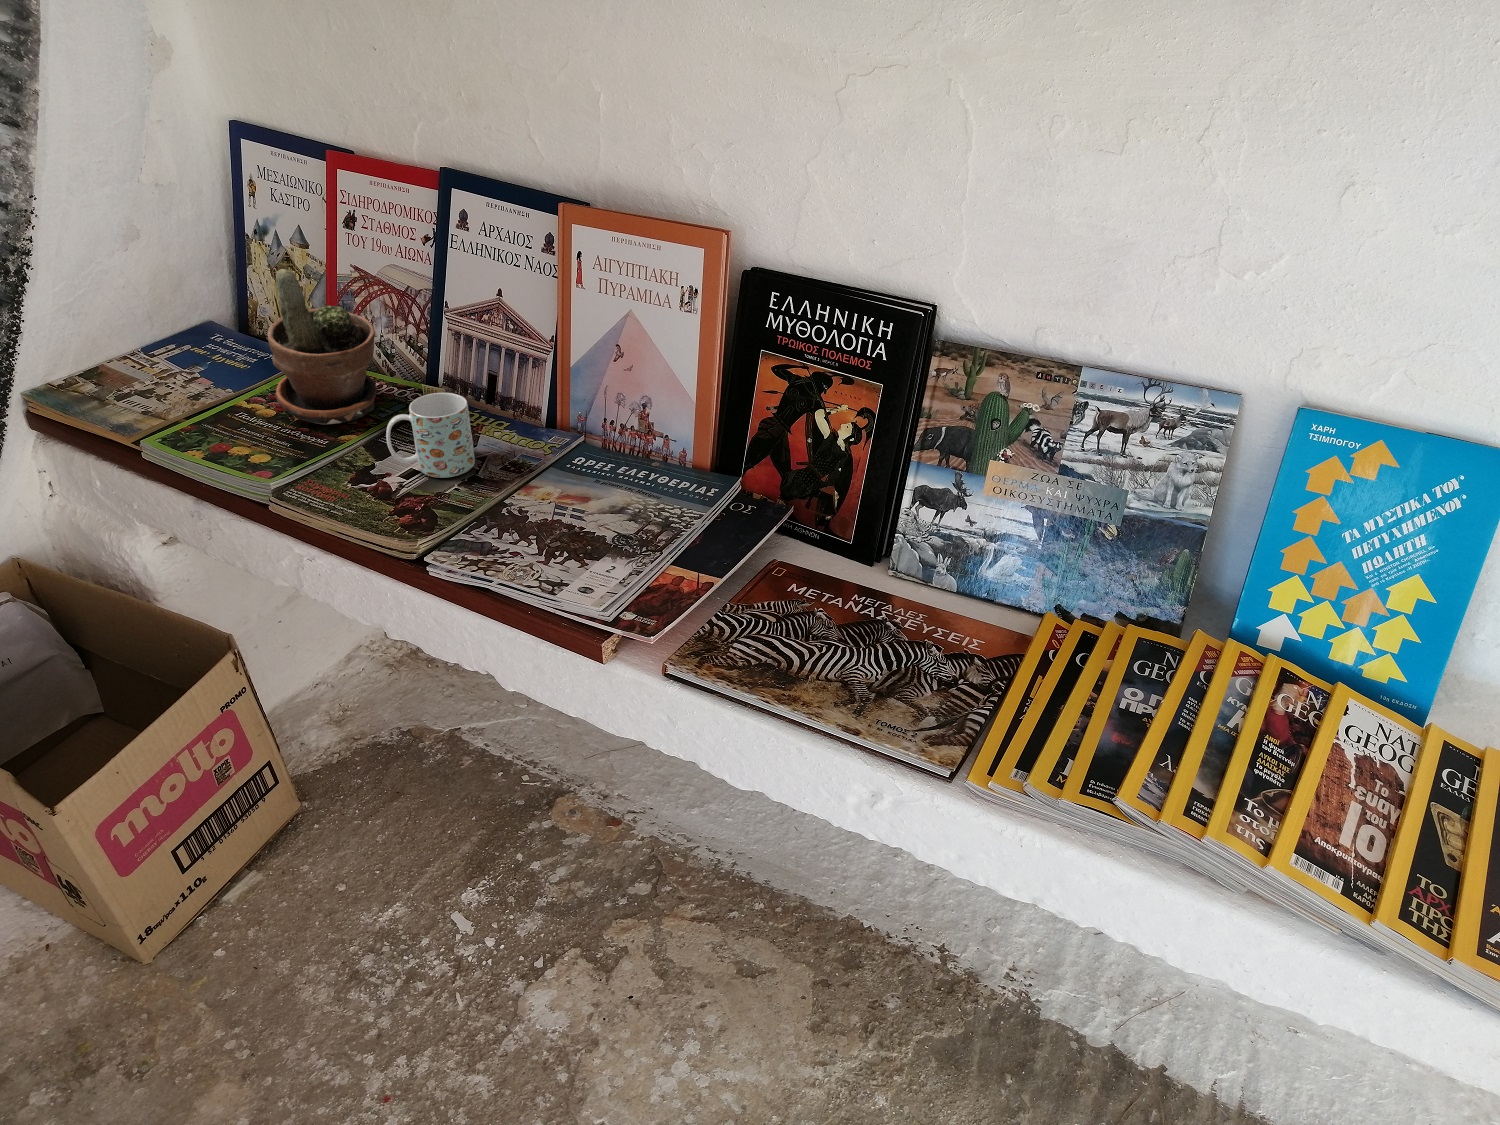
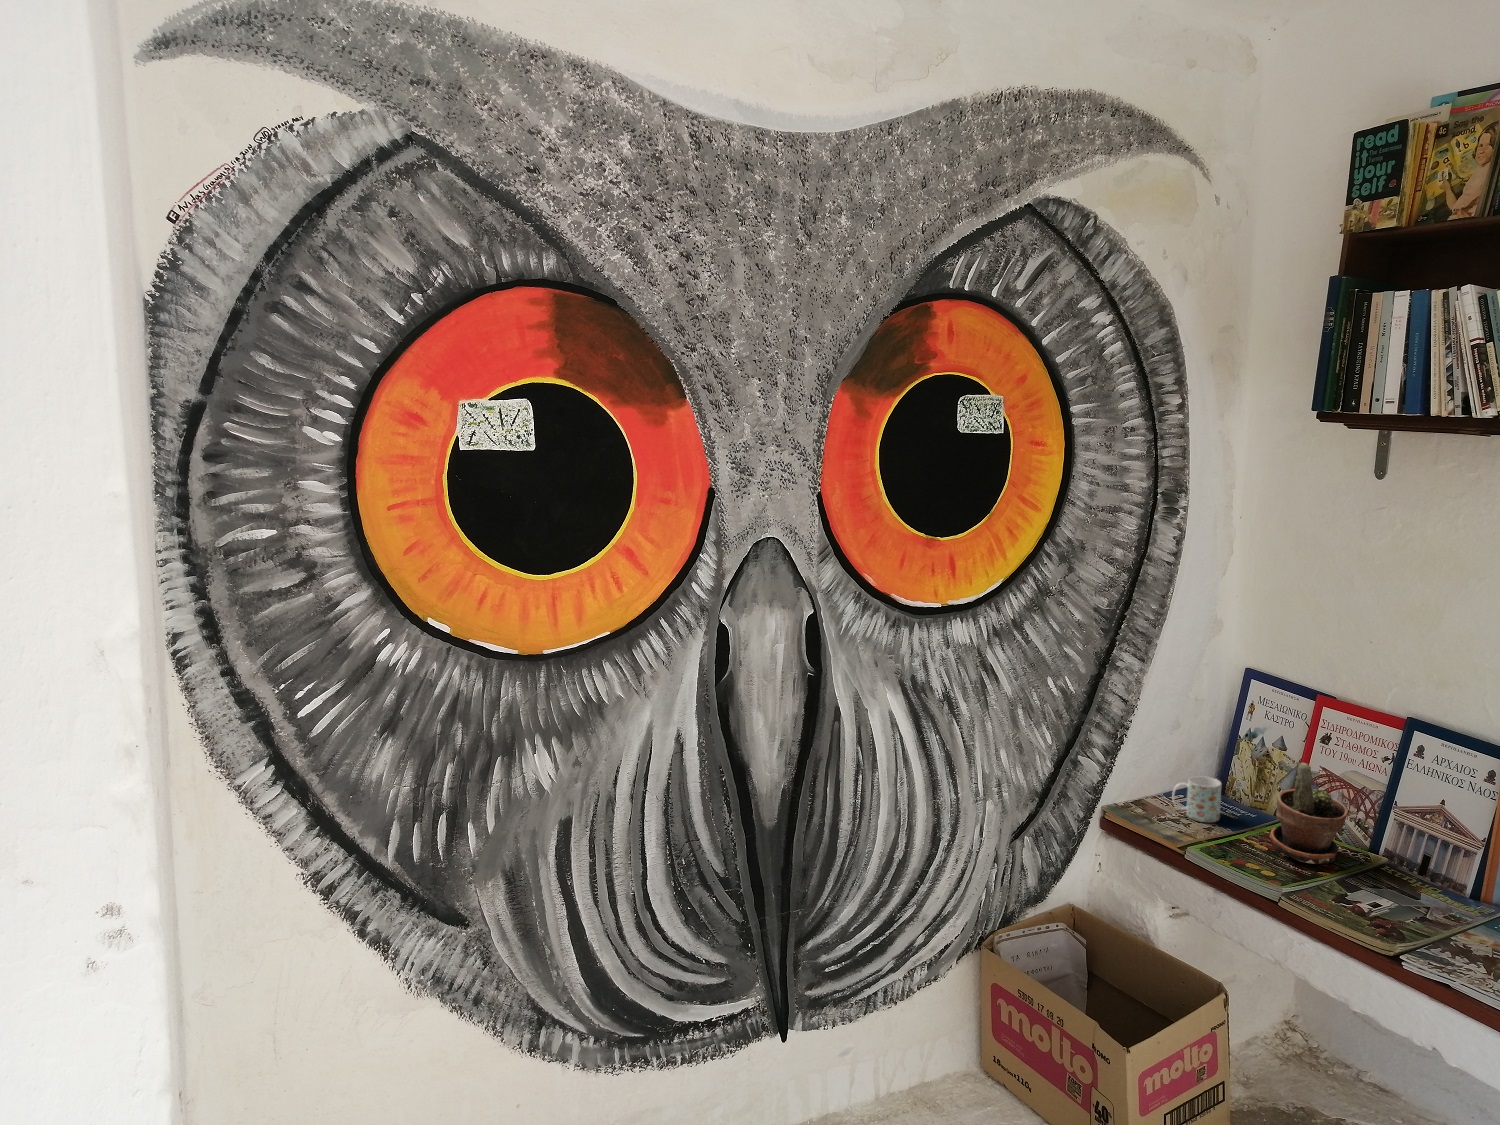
mug: present [386,393,475,478] -> present [1172,776,1222,822]

